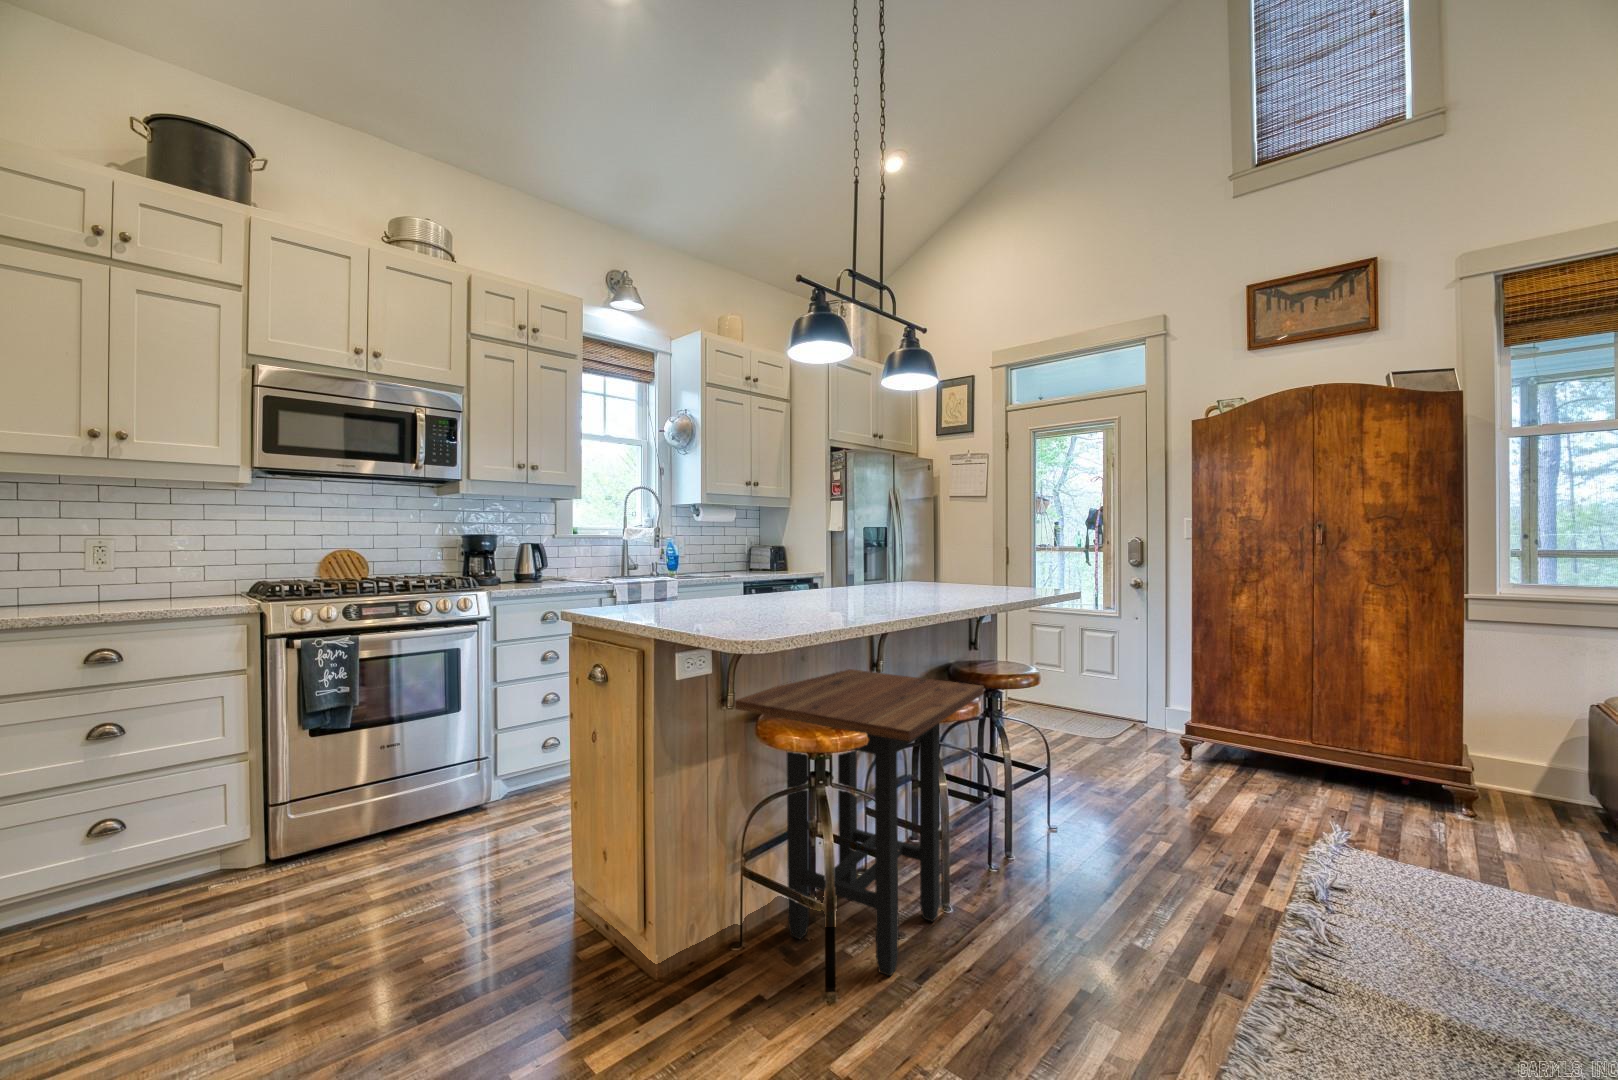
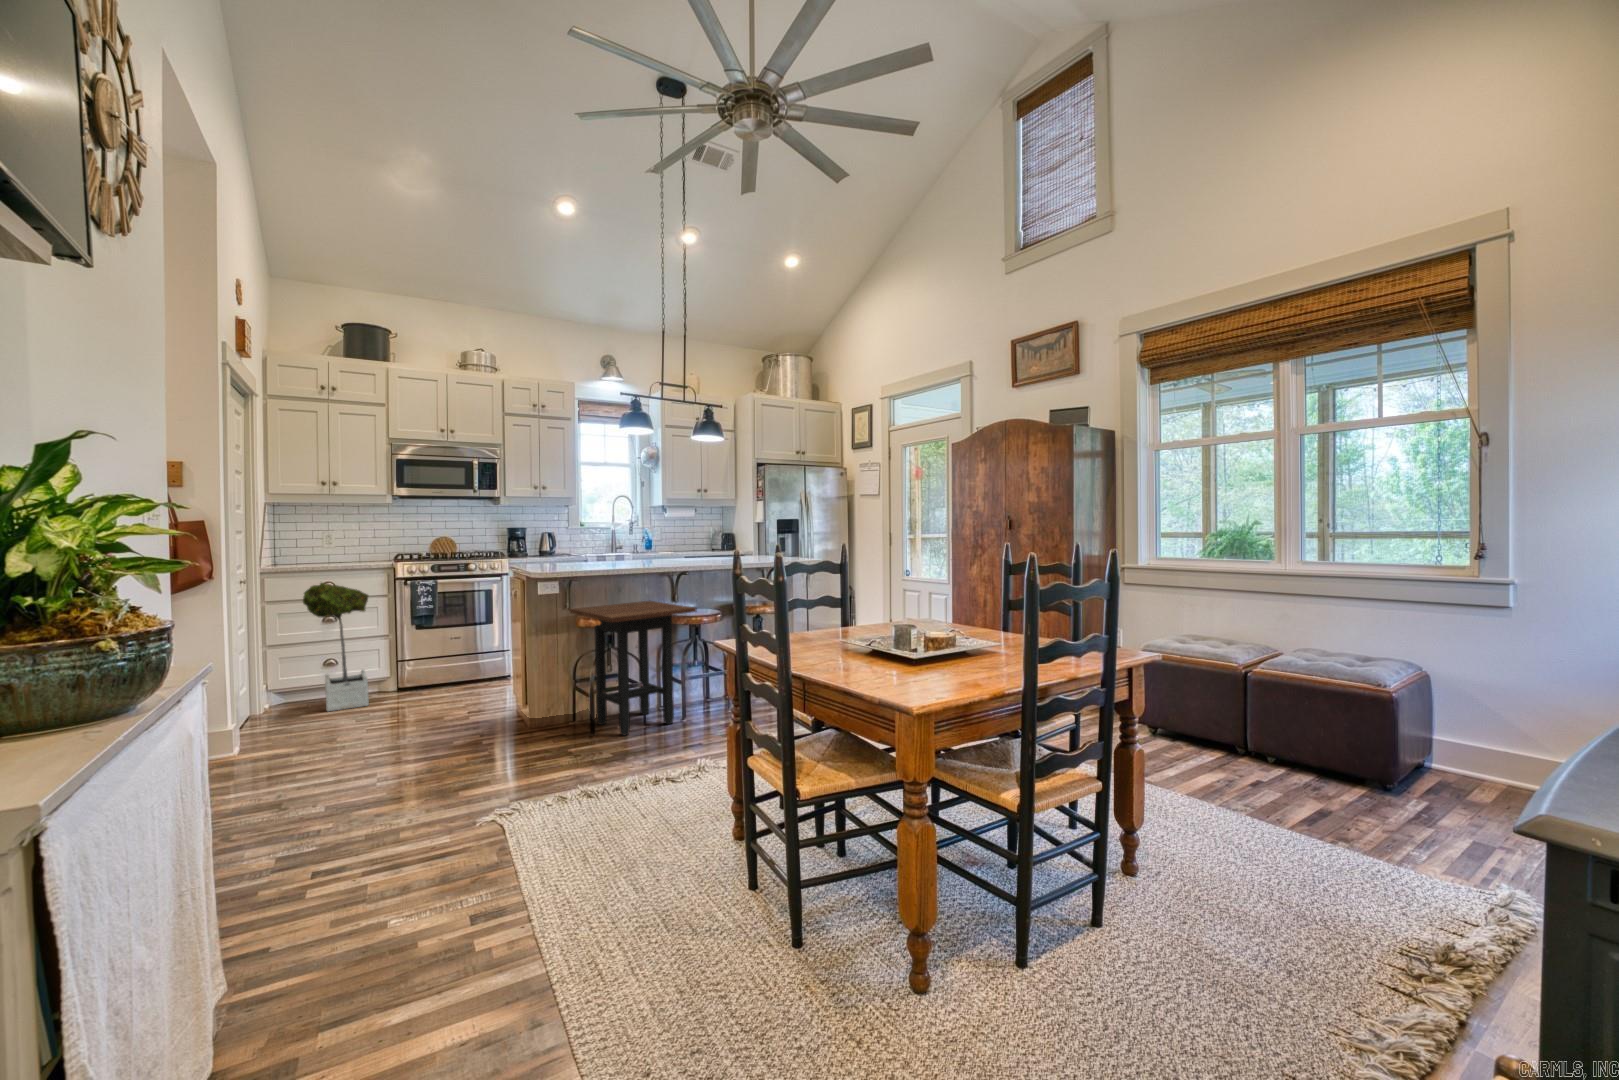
potted tree: none [29,656,211,964] -> present [303,583,369,711]

